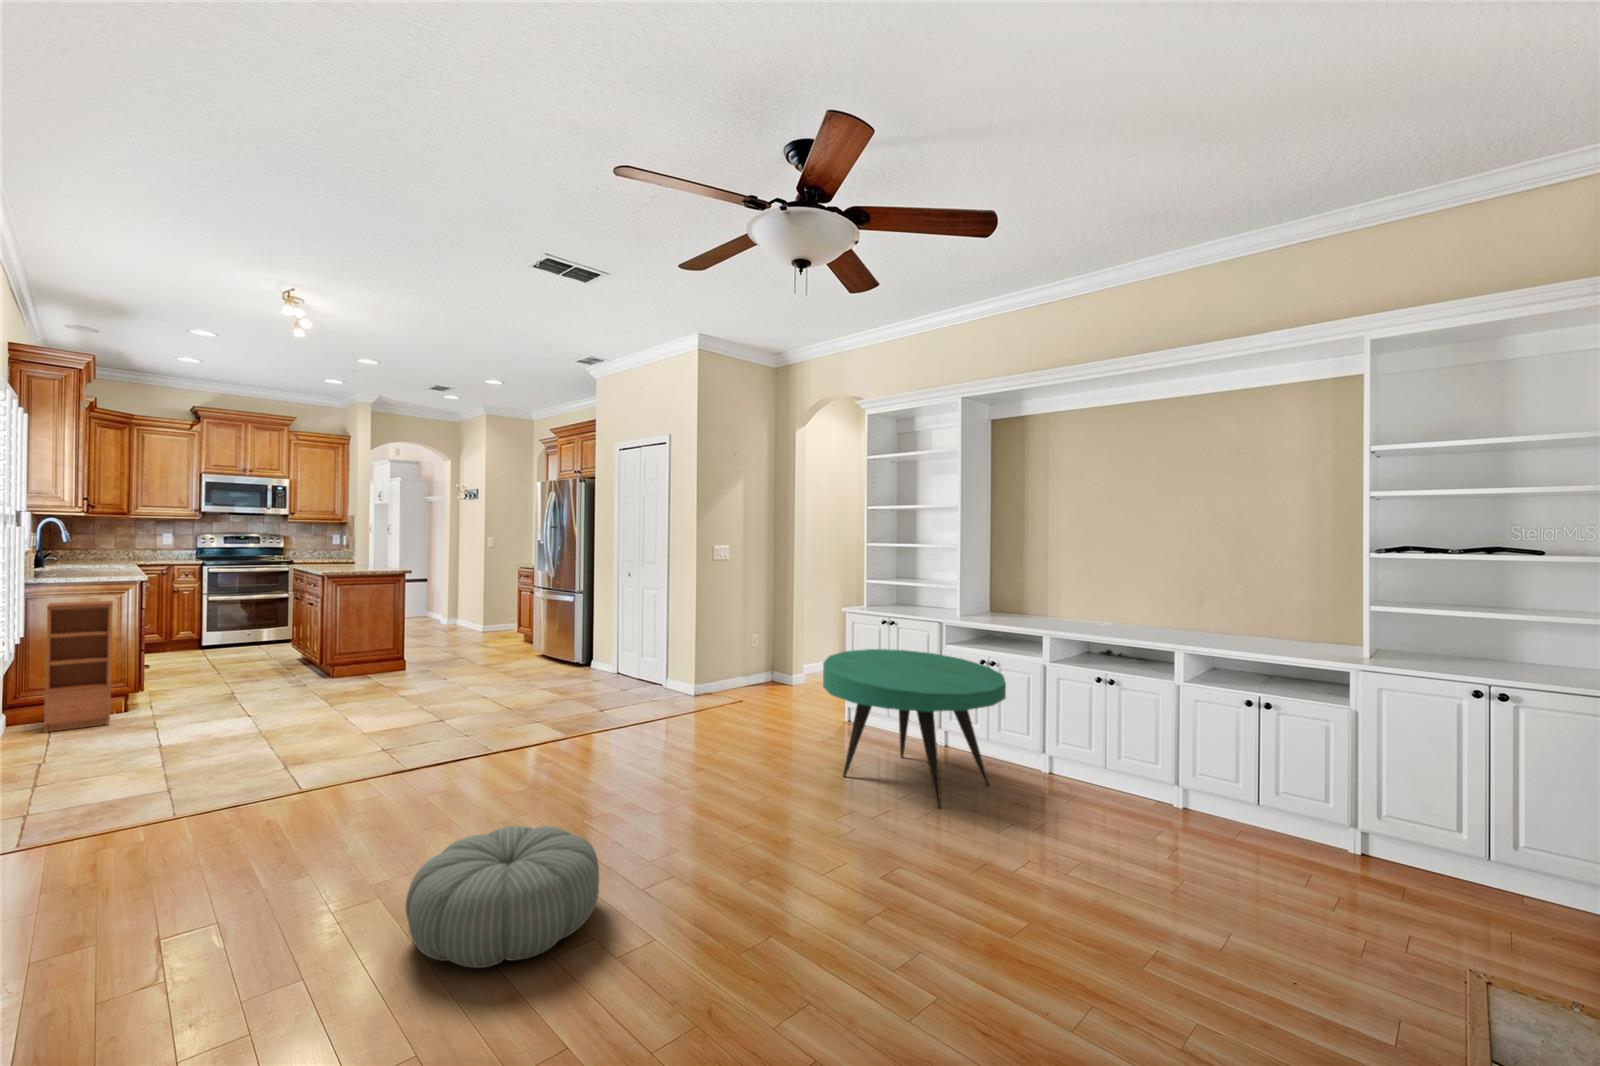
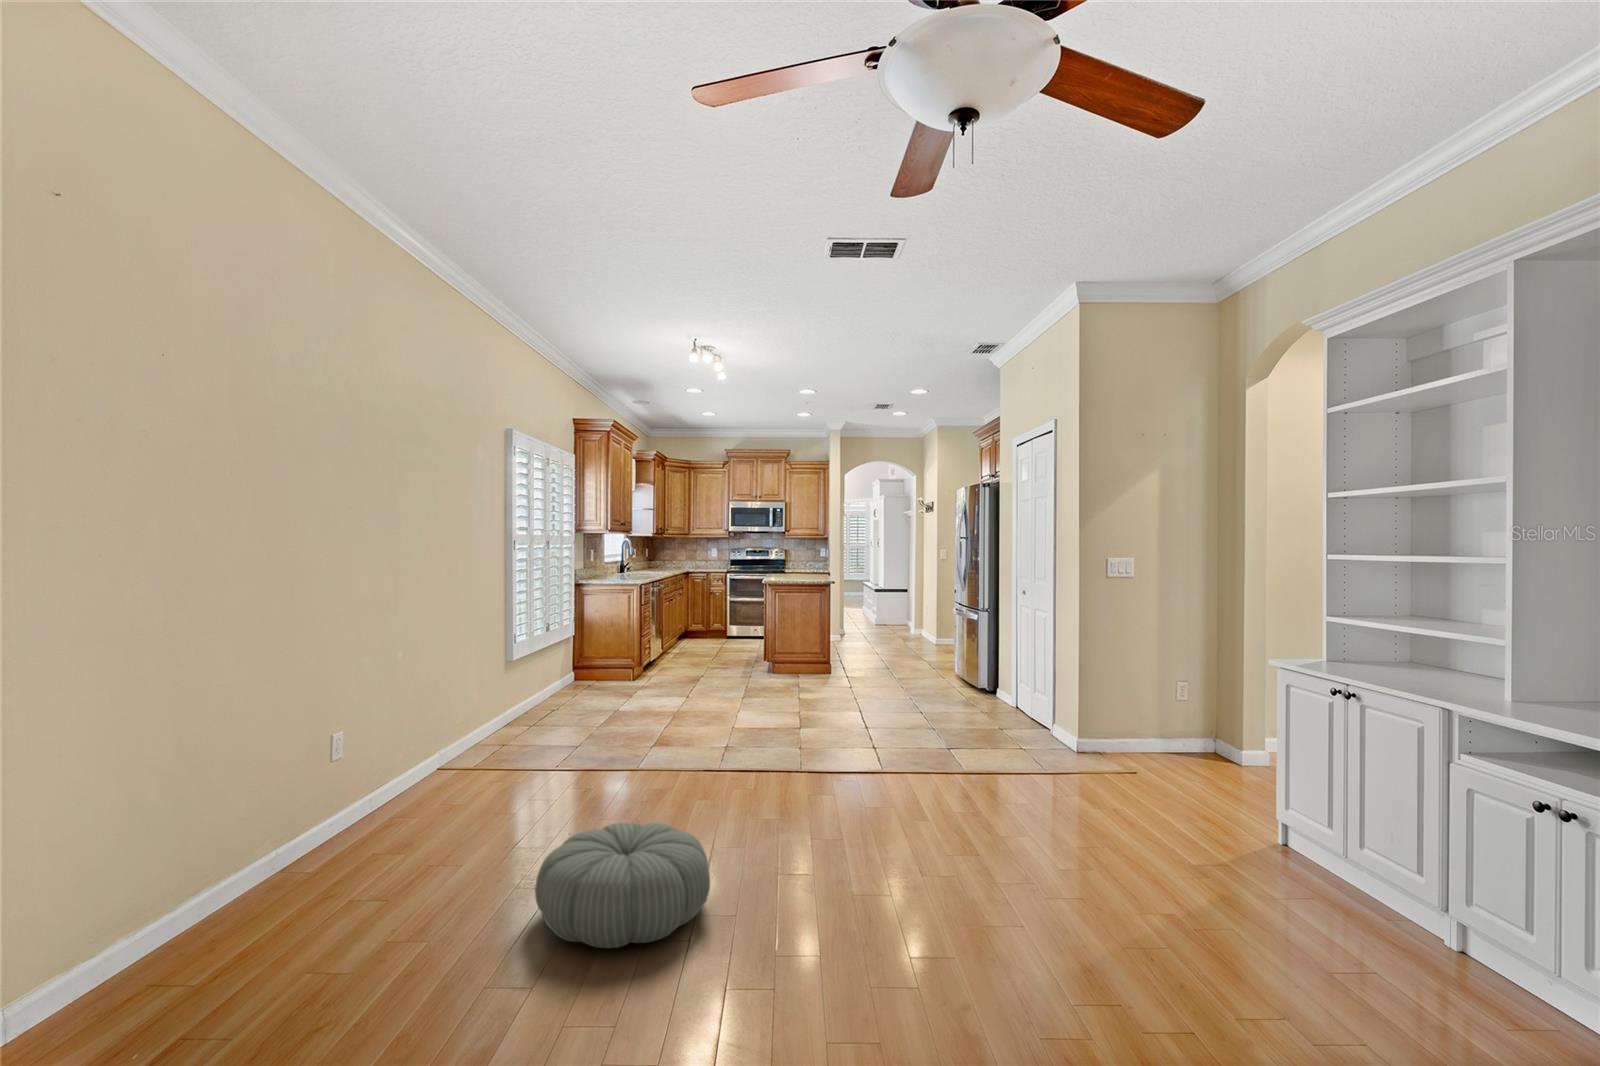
bookcase: present [44,601,113,733] -> none [585,598,625,689]
coffee table: present [823,649,1006,808] -> none [1098,708,1434,980]

